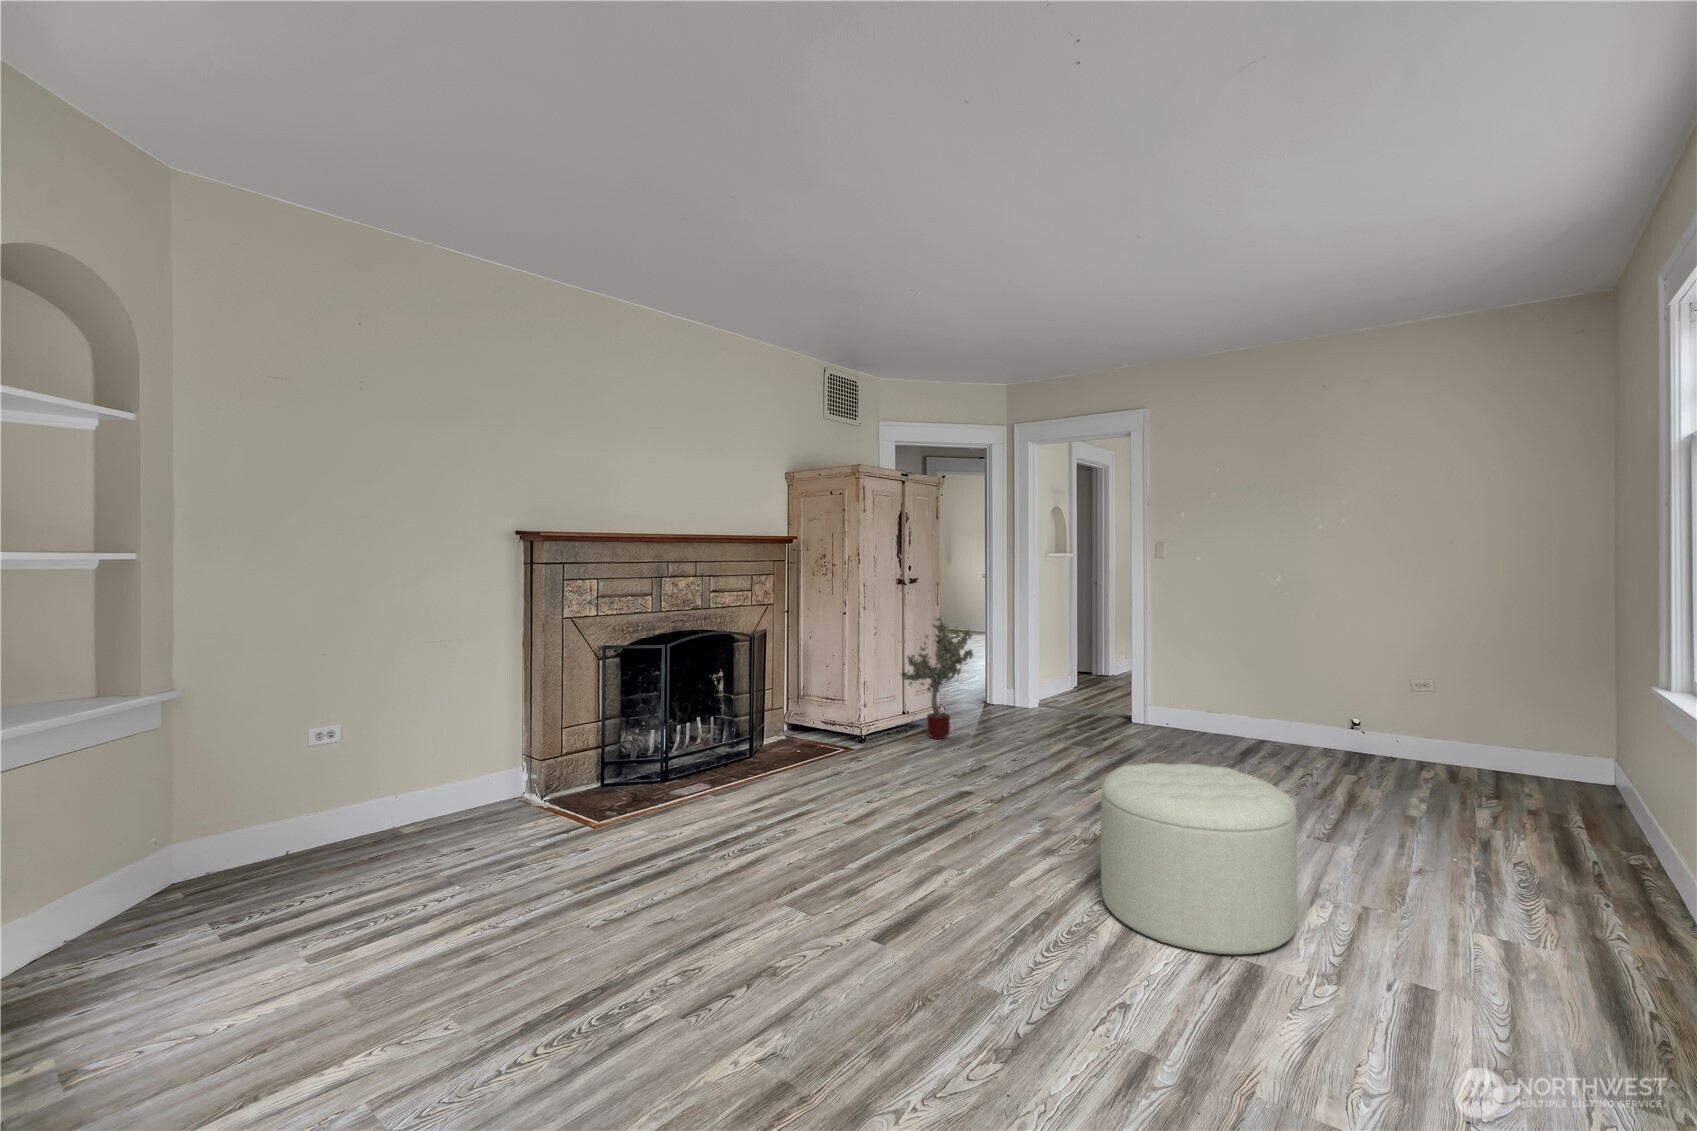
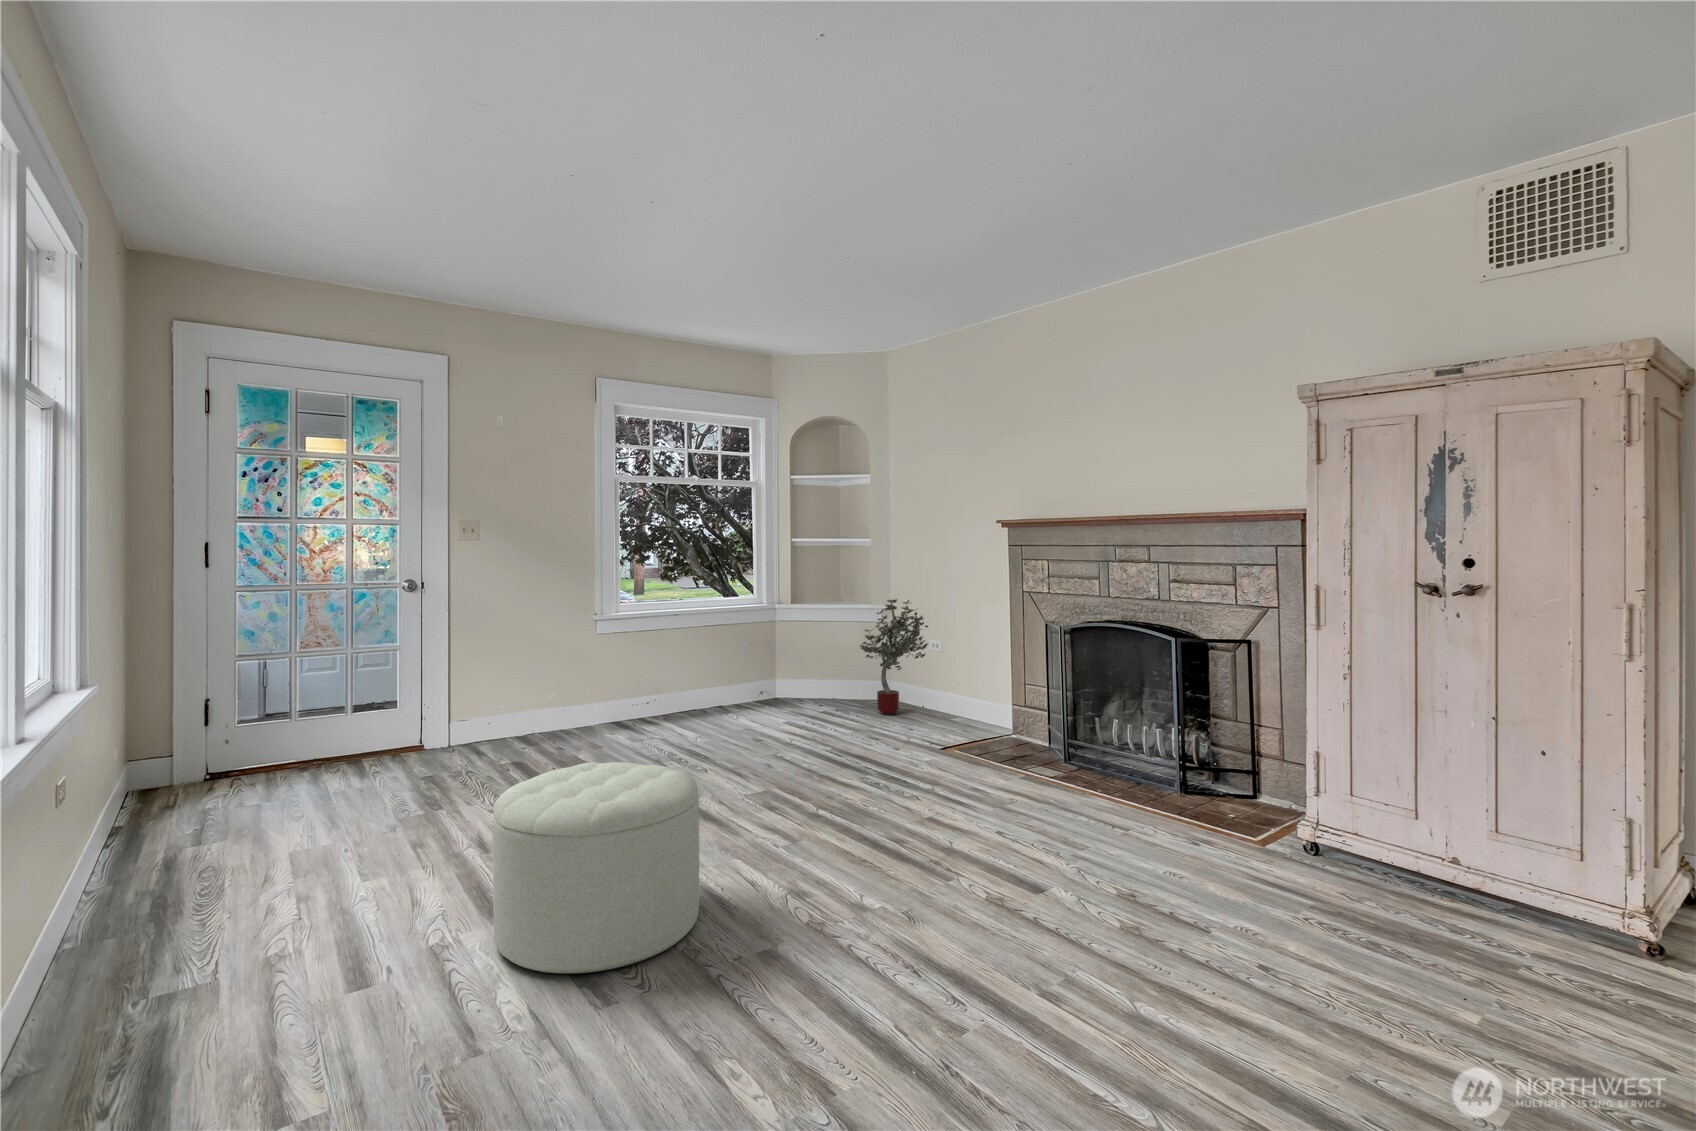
potted tree: present [901,618,973,739] -> present [860,599,928,715]

